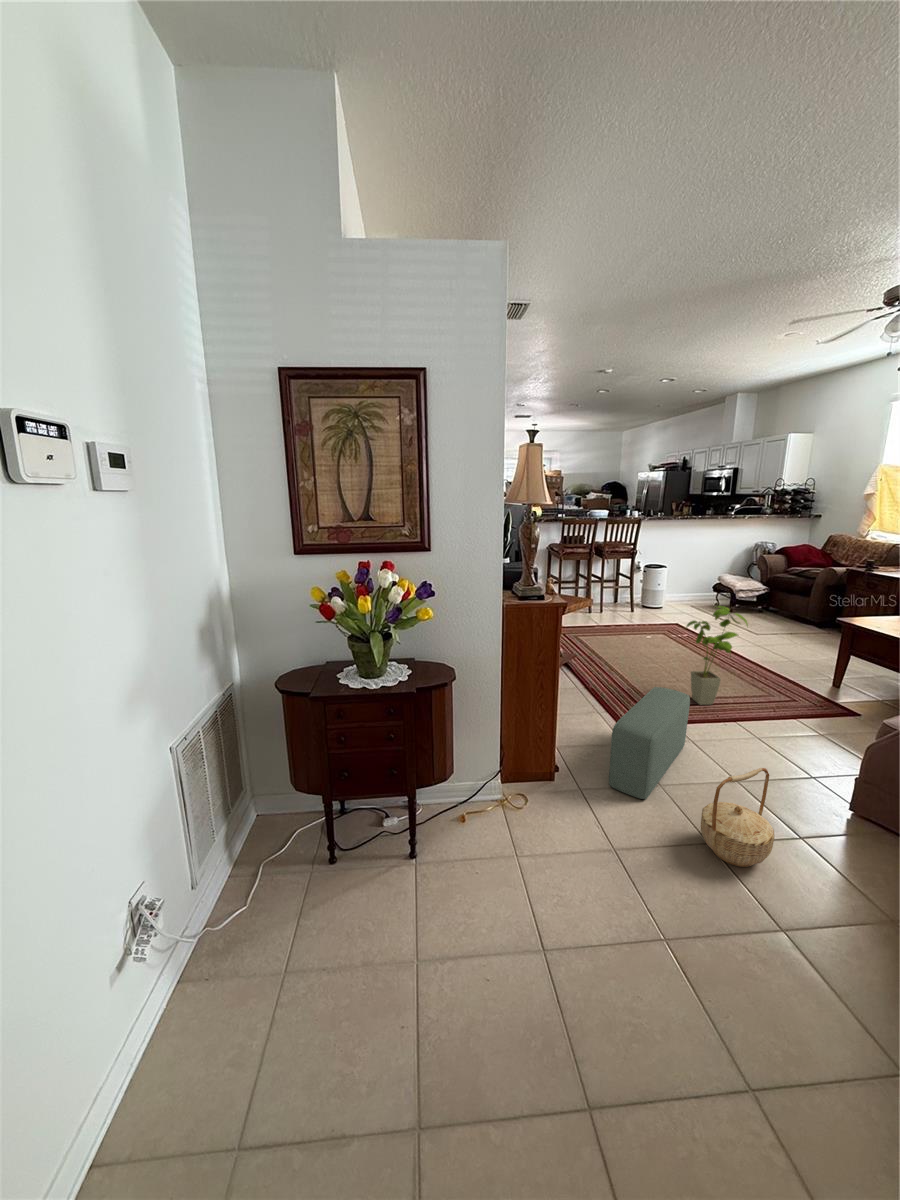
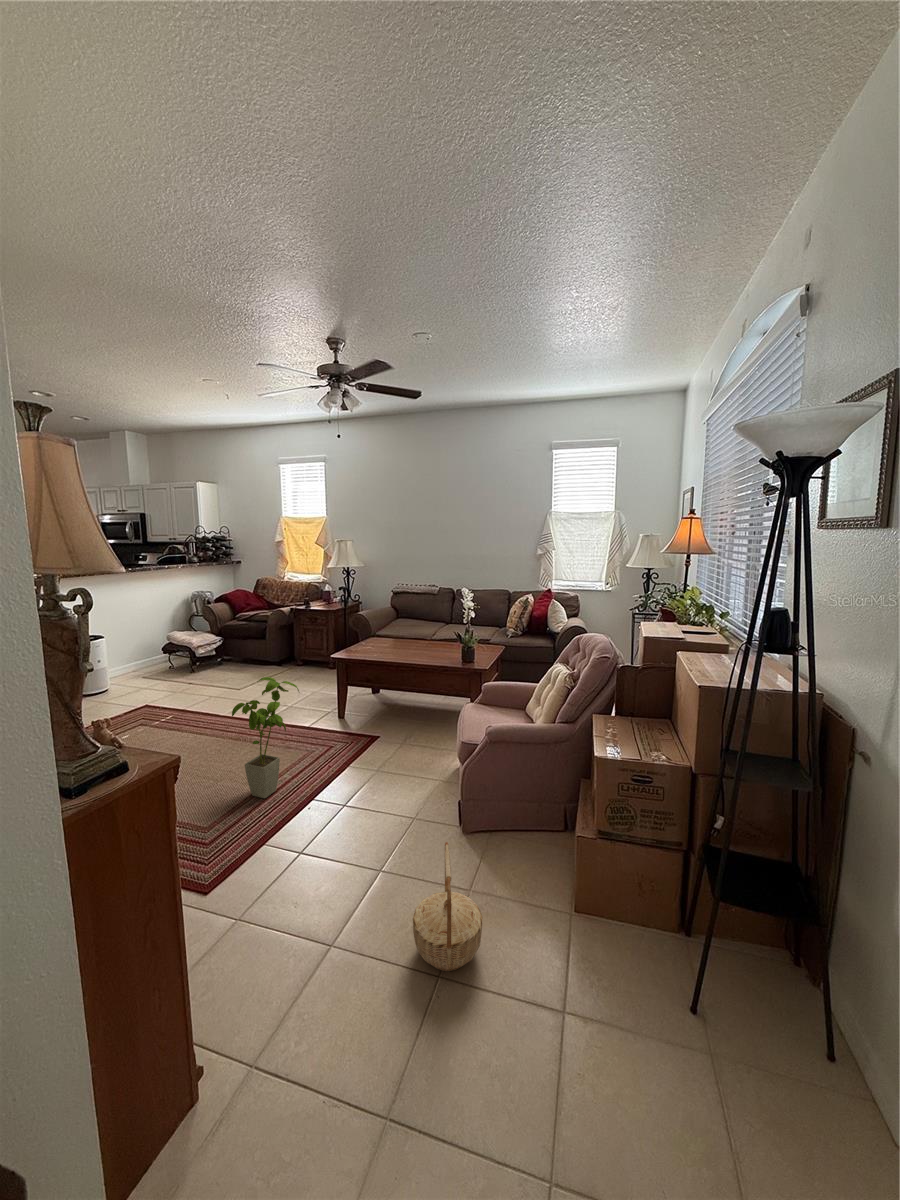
pouf: present [609,687,690,799] -> none [254,799,337,995]

